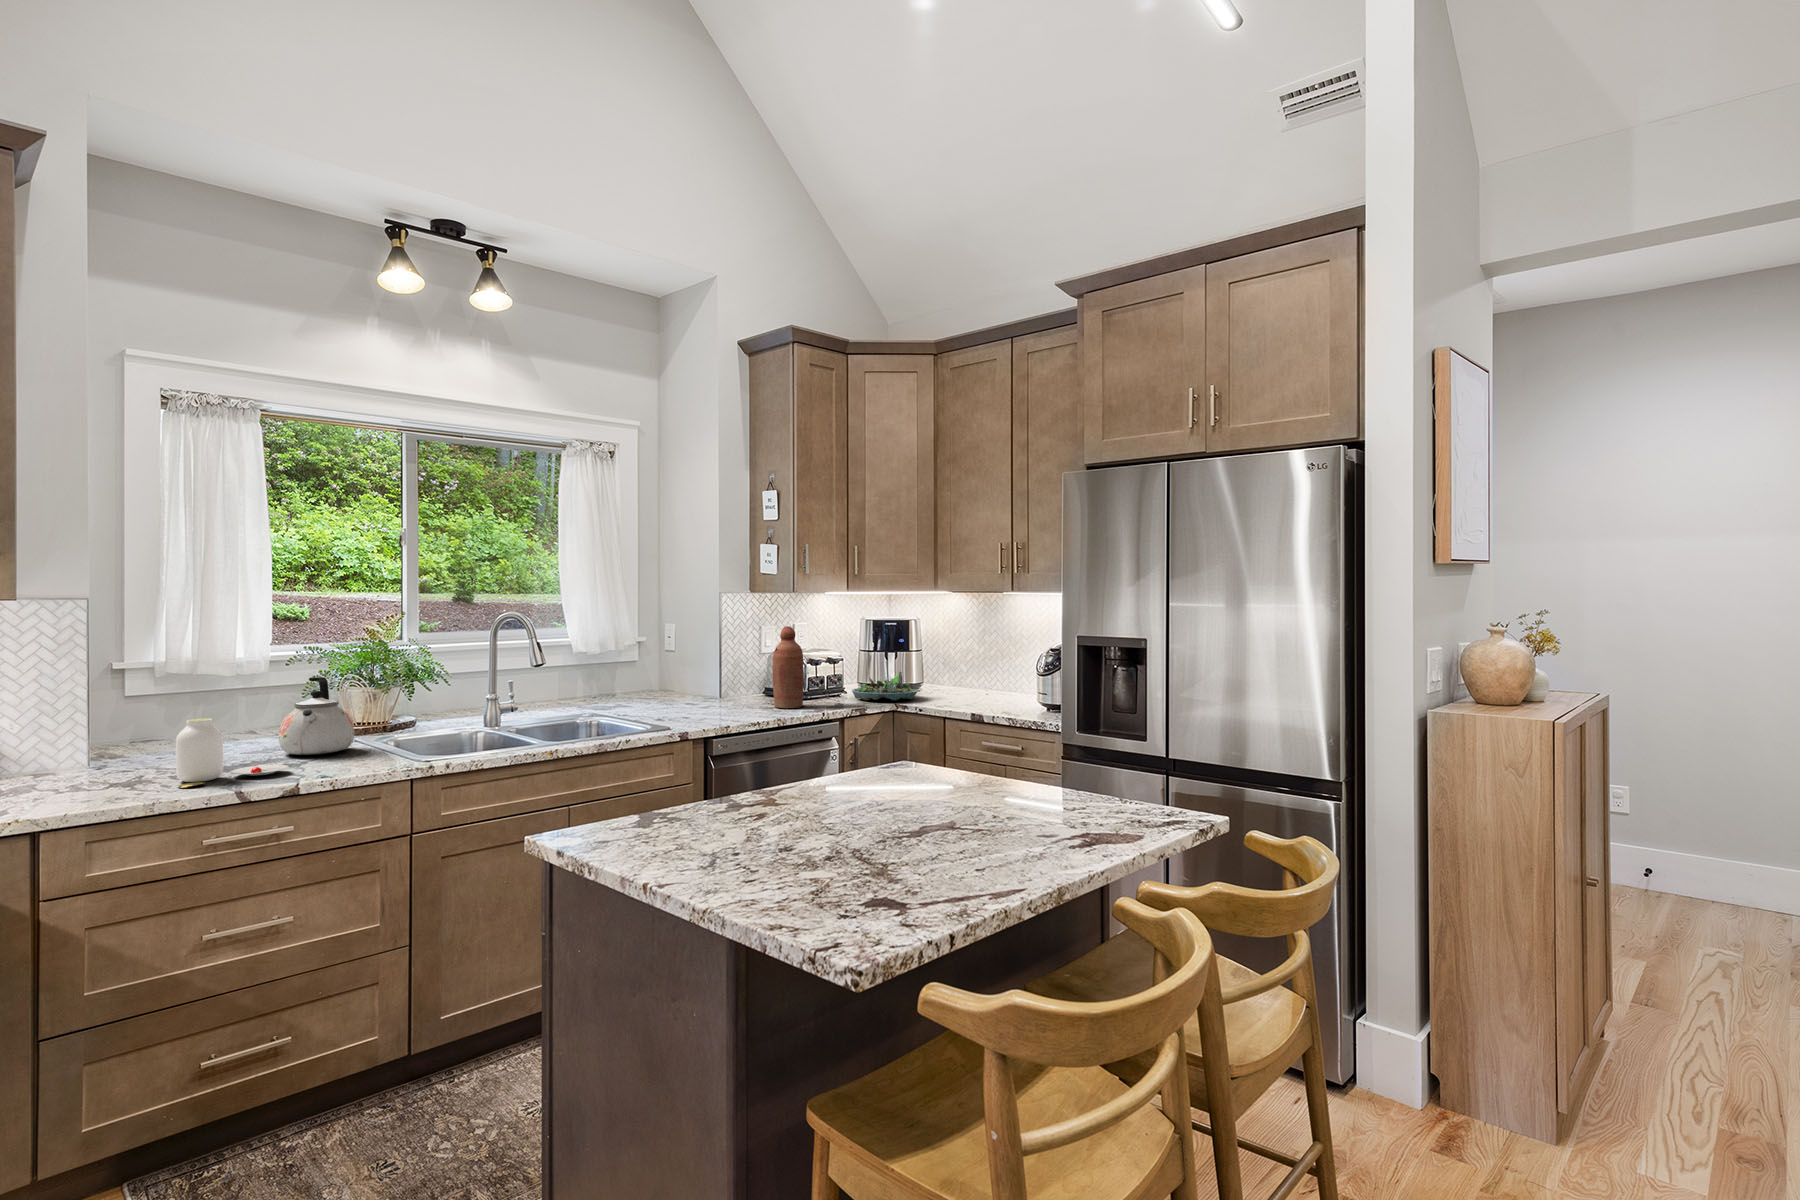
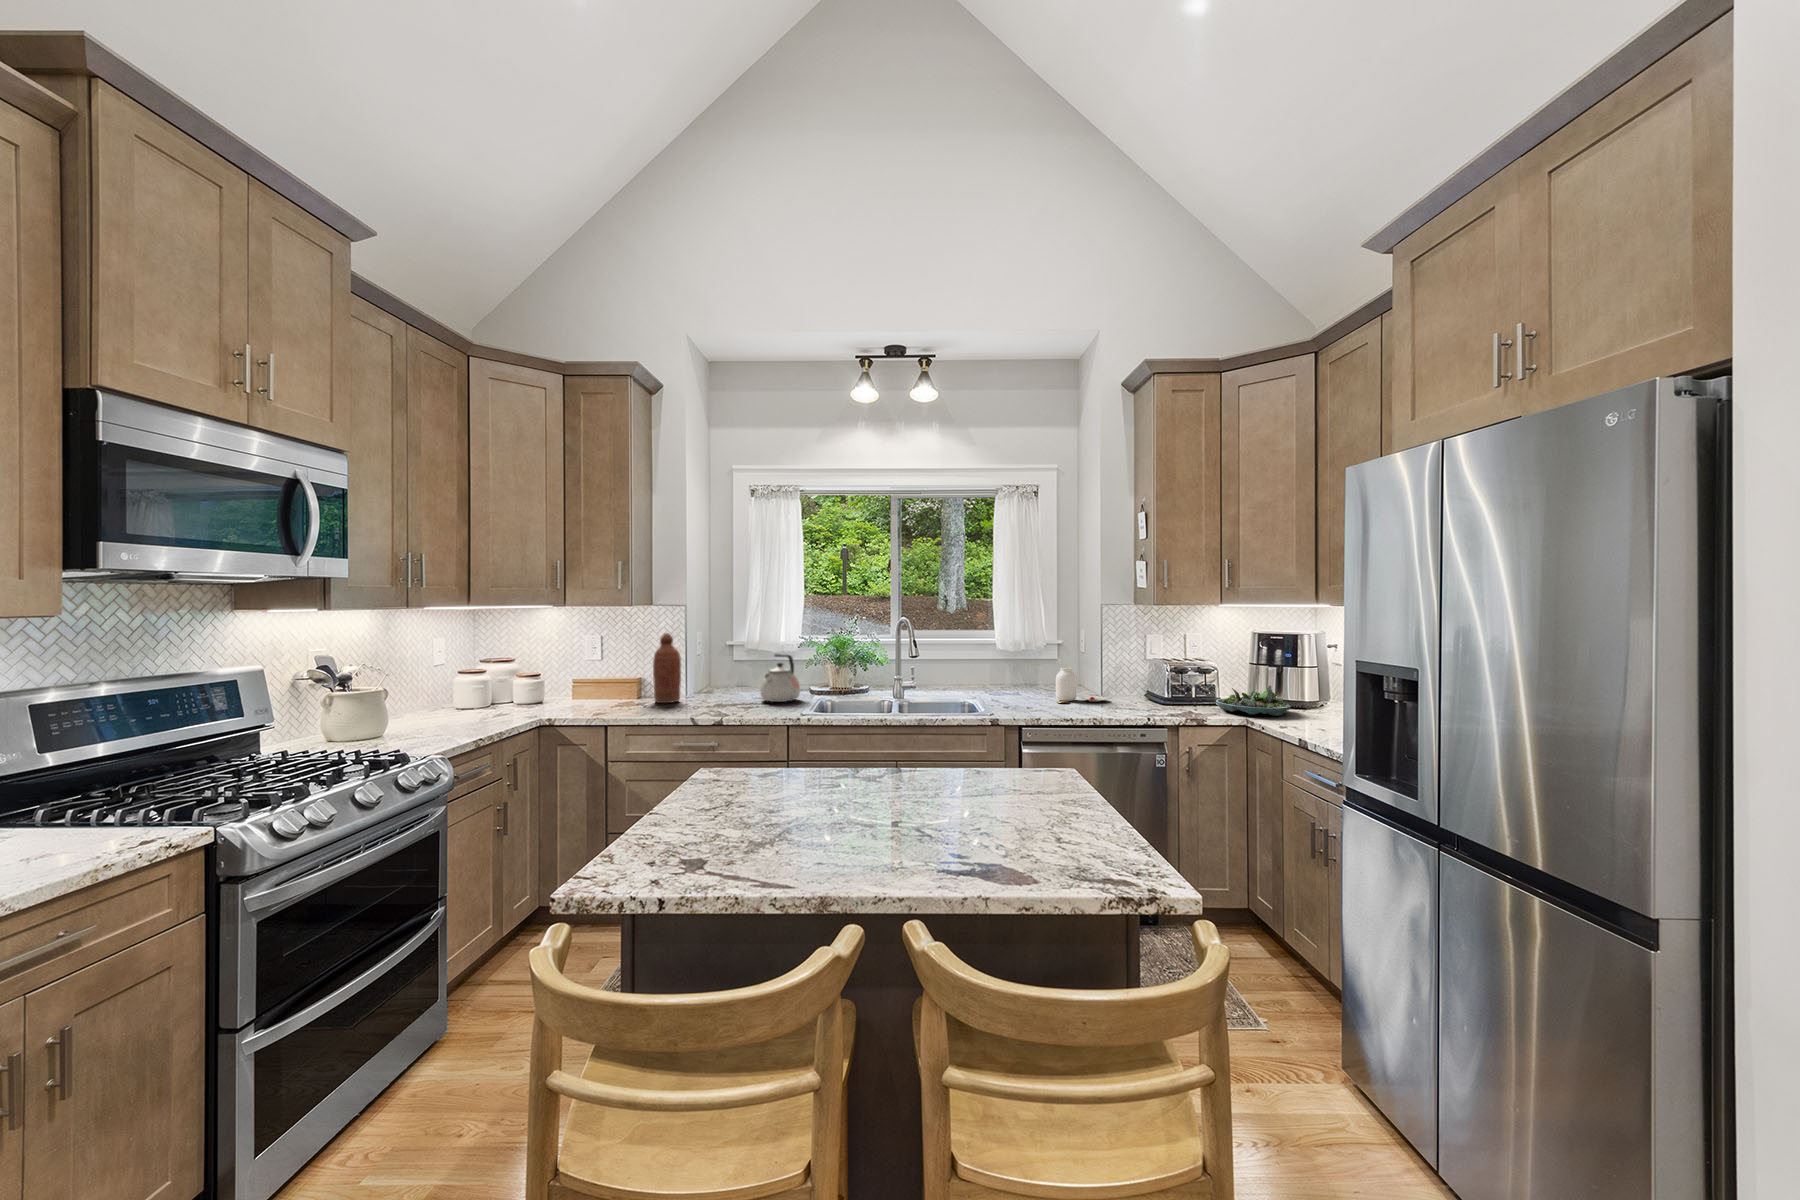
bottle: present [772,626,804,708] -> present [653,633,681,703]
jar: present [176,718,293,788] -> present [1056,668,1108,703]

